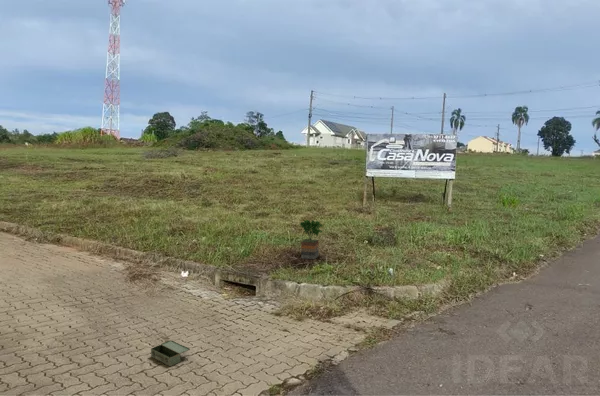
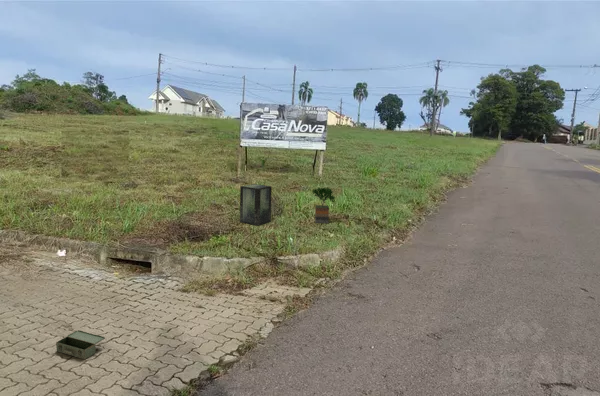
storage box: none [347,213,379,255] -> present [240,184,272,225]
potted tree: present [300,220,323,259] -> present [313,188,335,223]

